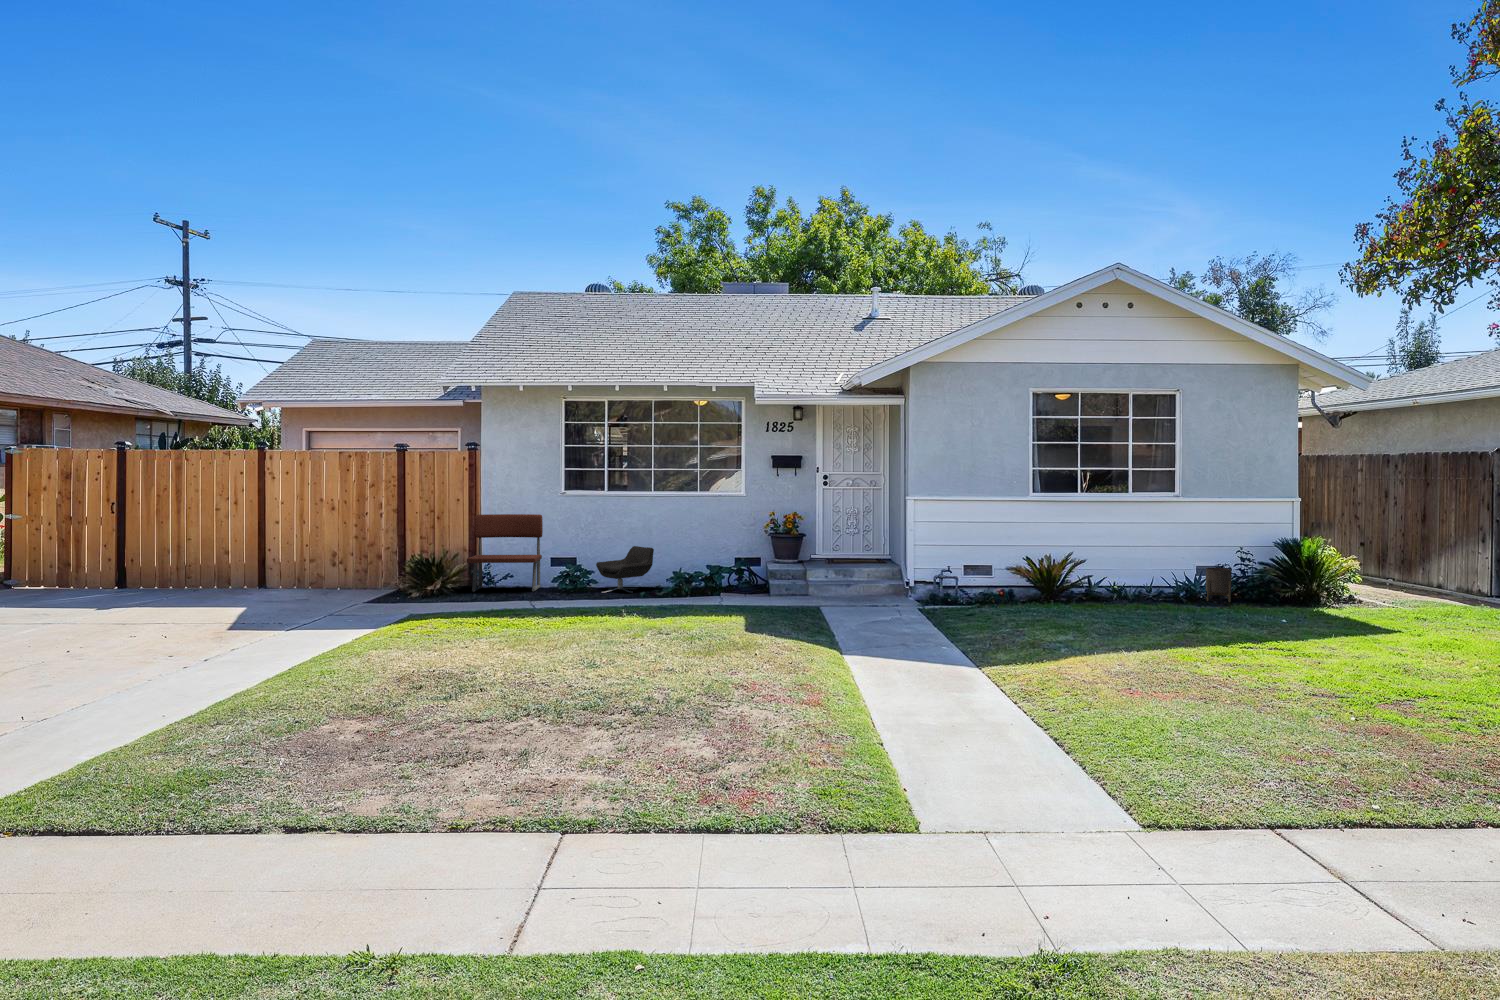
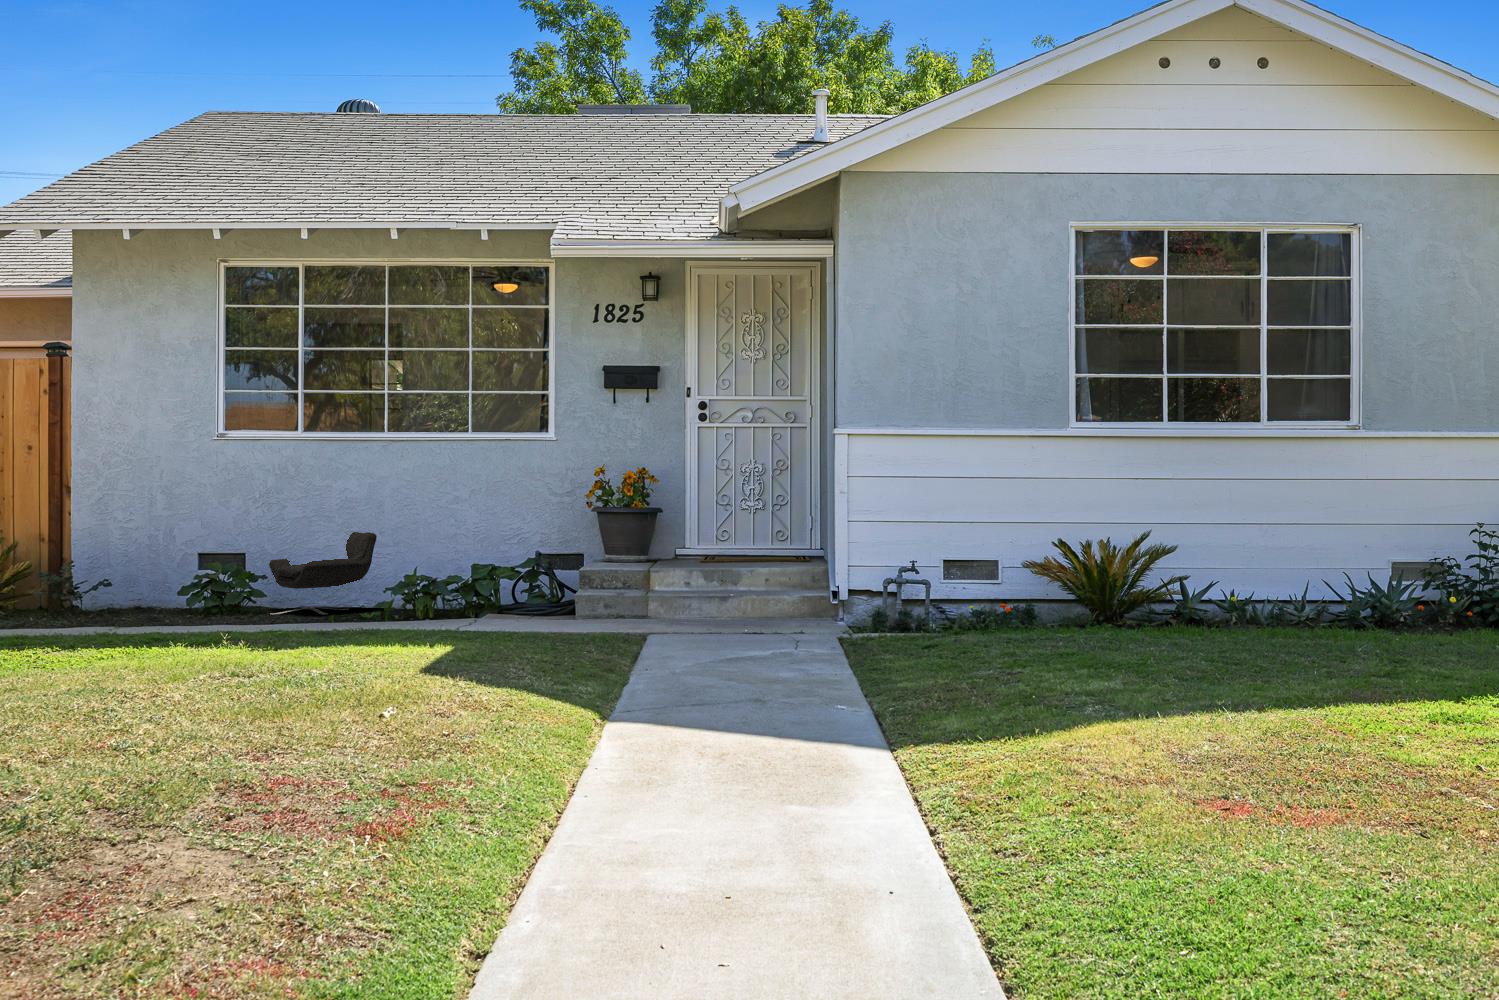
bench: present [467,514,543,592] -> none [17,472,177,613]
planter: present [1206,568,1232,602] -> none [1411,564,1461,629]

